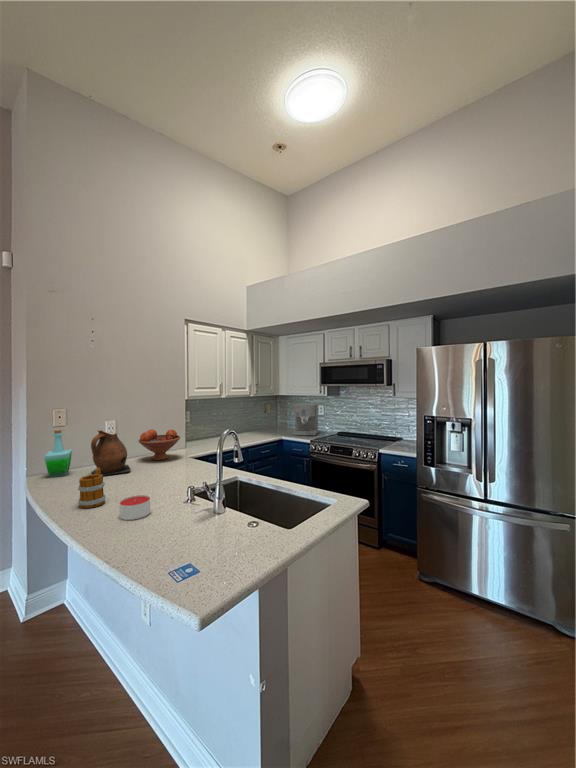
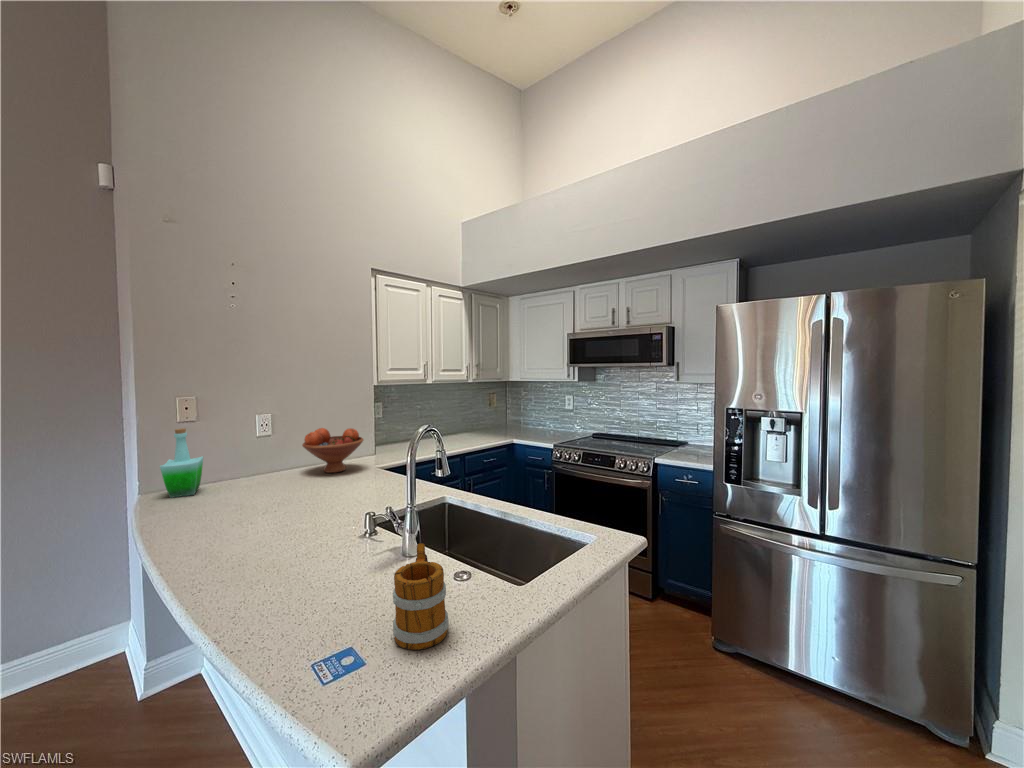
coffee maker: present [293,403,318,436] -> none [530,391,566,438]
ceramic pitcher: present [91,430,131,476] -> none [228,429,289,496]
mug: present [78,468,106,508] -> present [393,543,449,650]
candle: present [119,495,151,520] -> none [255,529,305,567]

